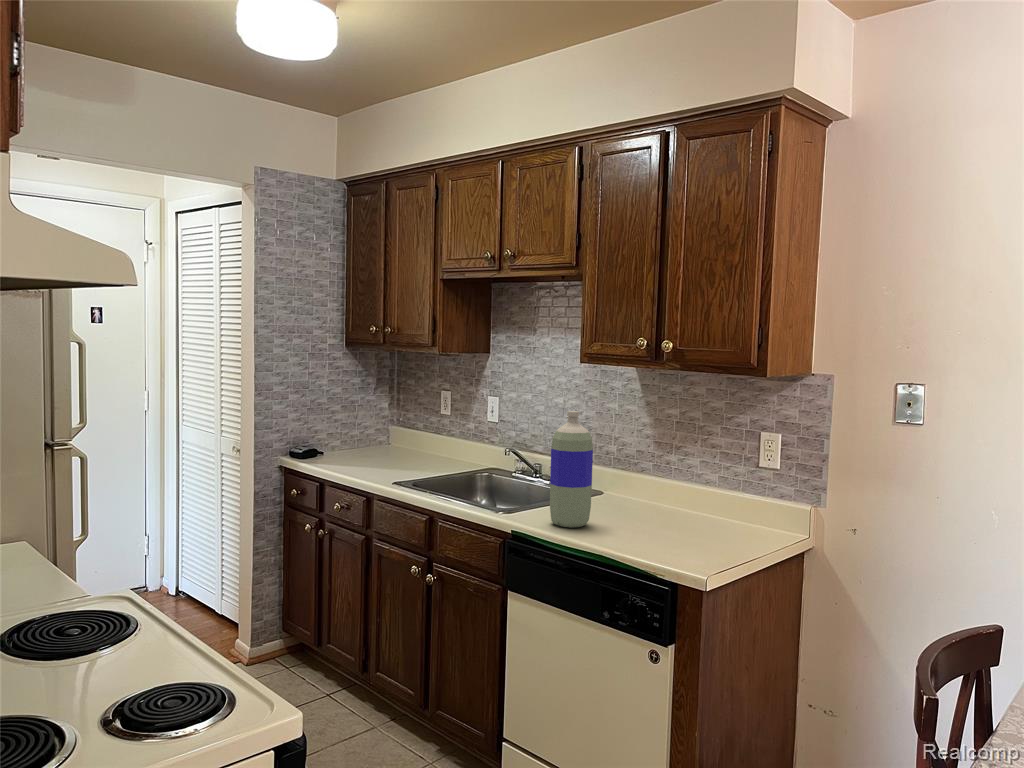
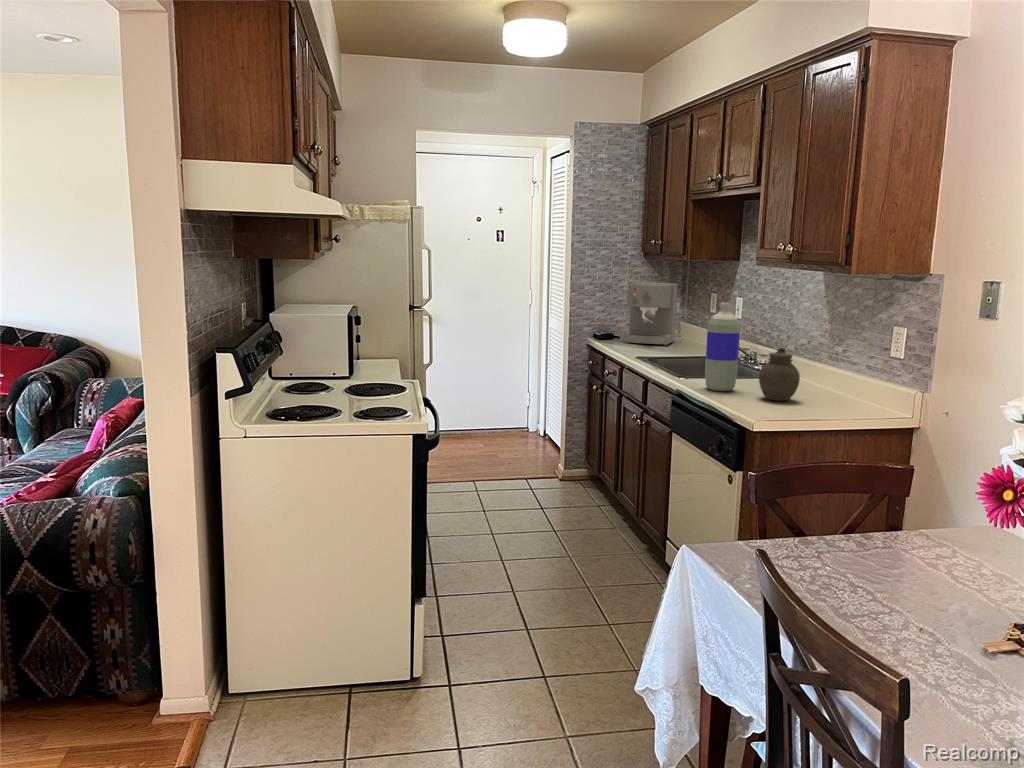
coffee maker: none [333,380,392,460] -> present [624,282,678,346]
jar: none [627,466,677,534] -> present [759,348,800,401]

